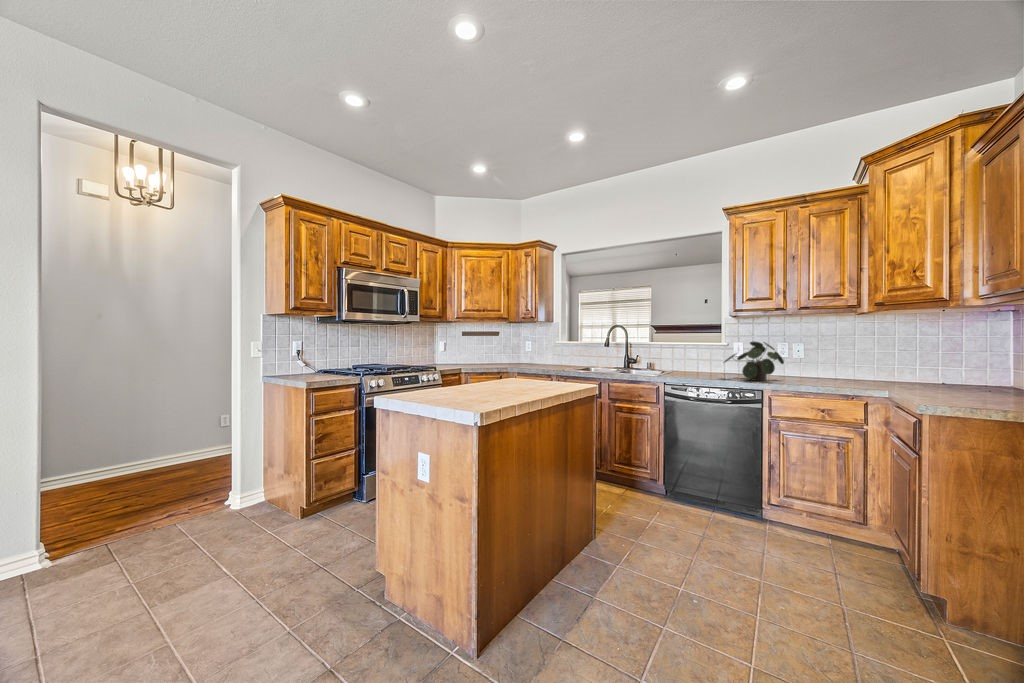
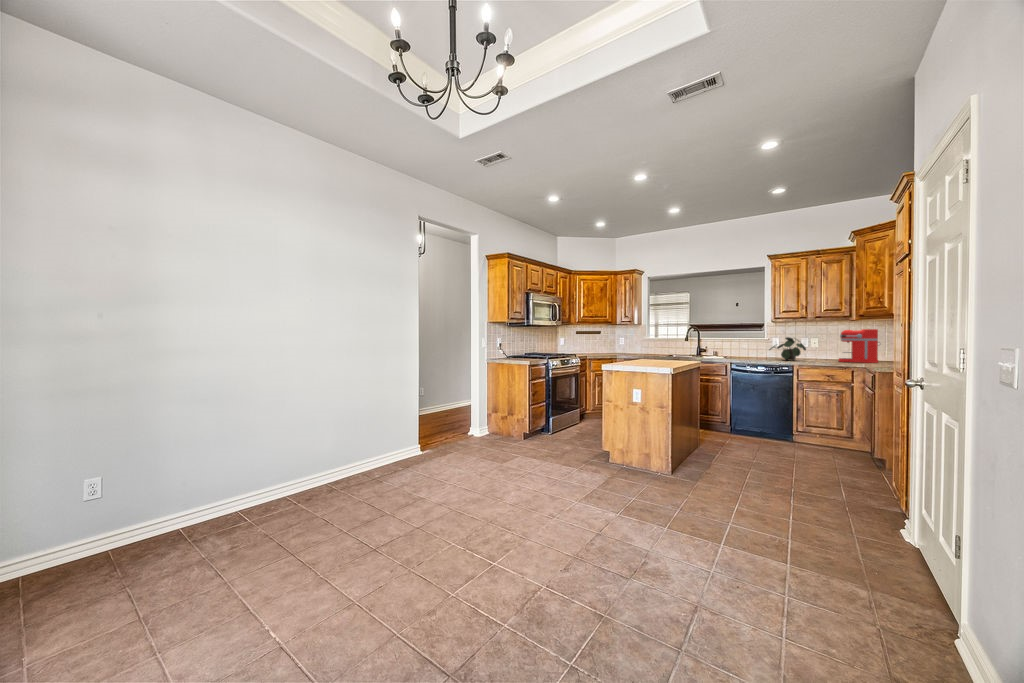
coffee maker: none [839,327,915,388] -> present [839,329,878,363]

